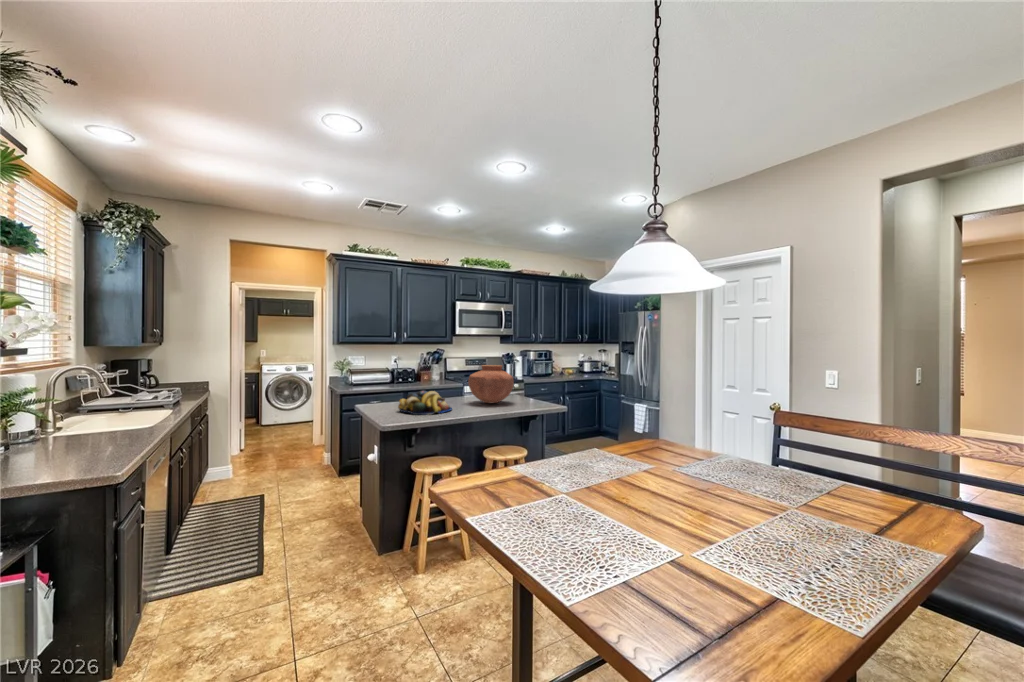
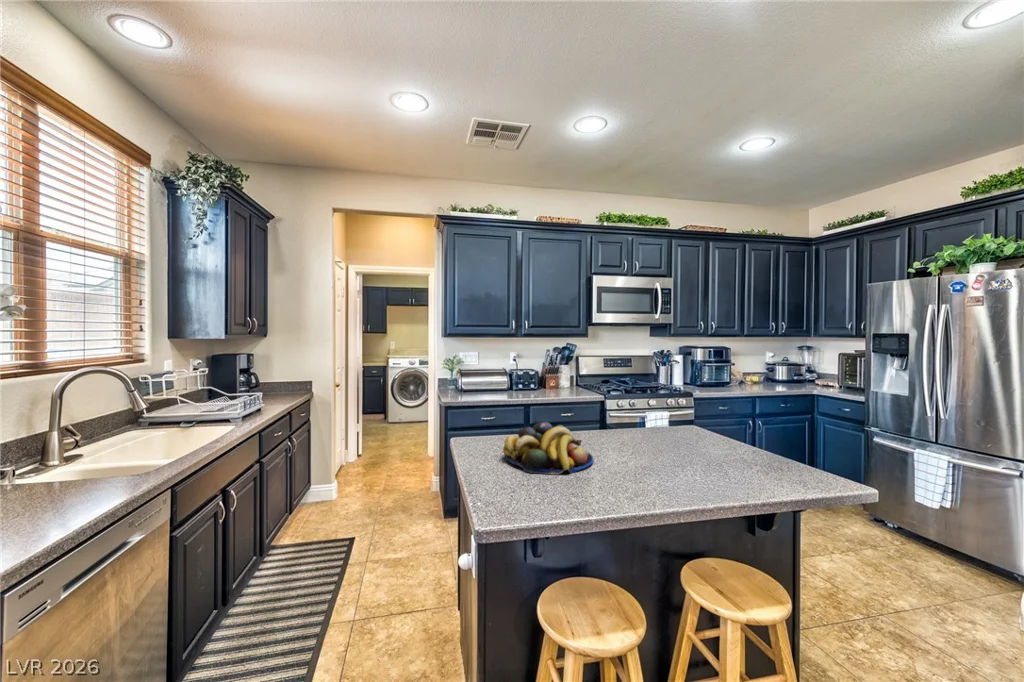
vase: present [468,365,514,403] -> none [619,380,704,447]

